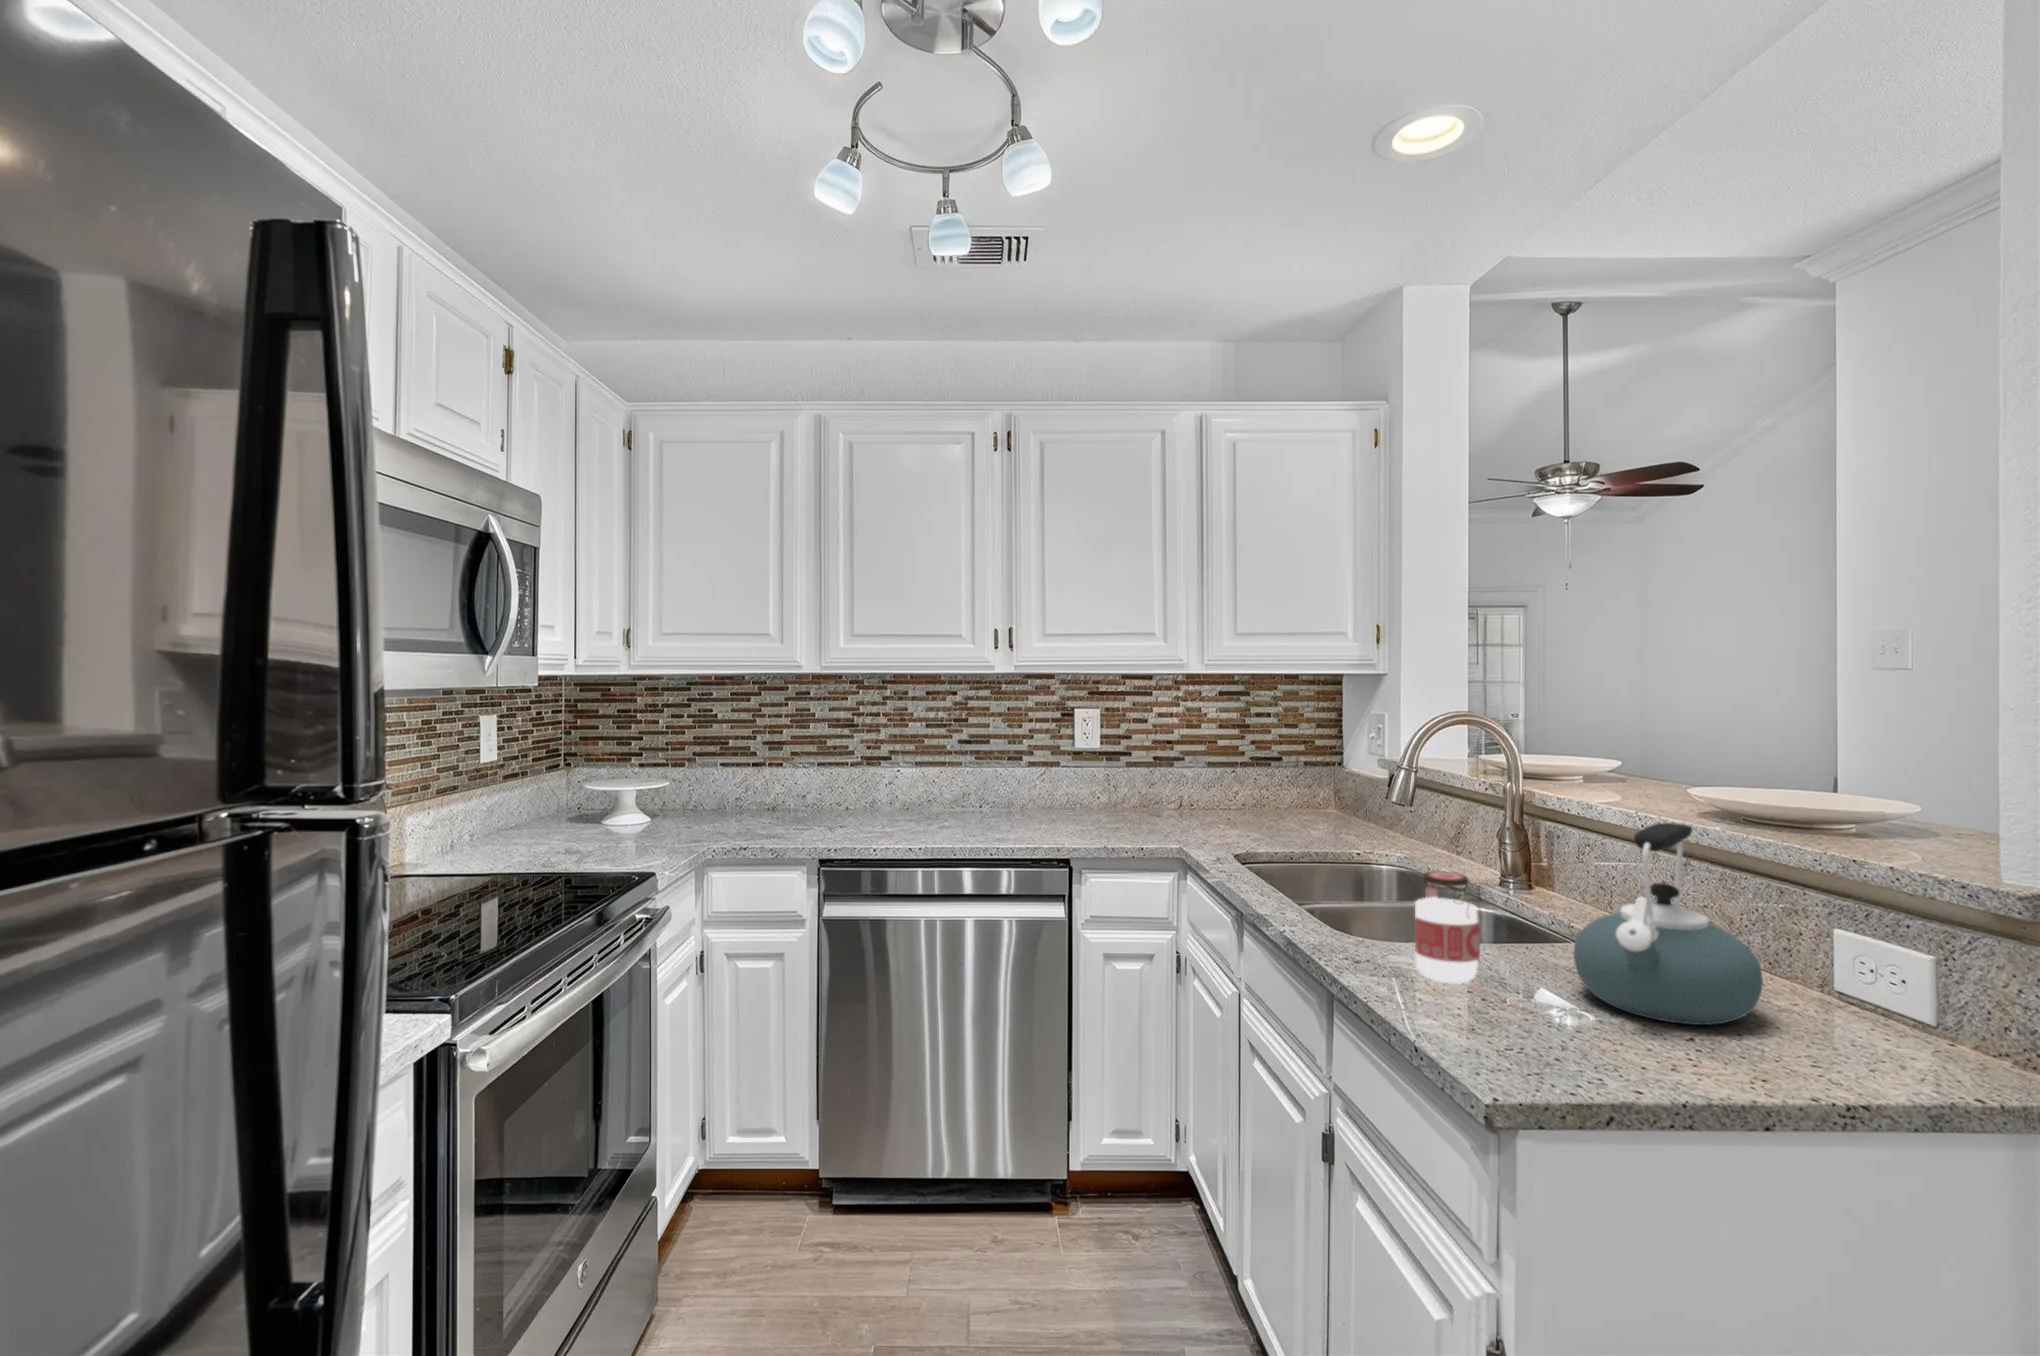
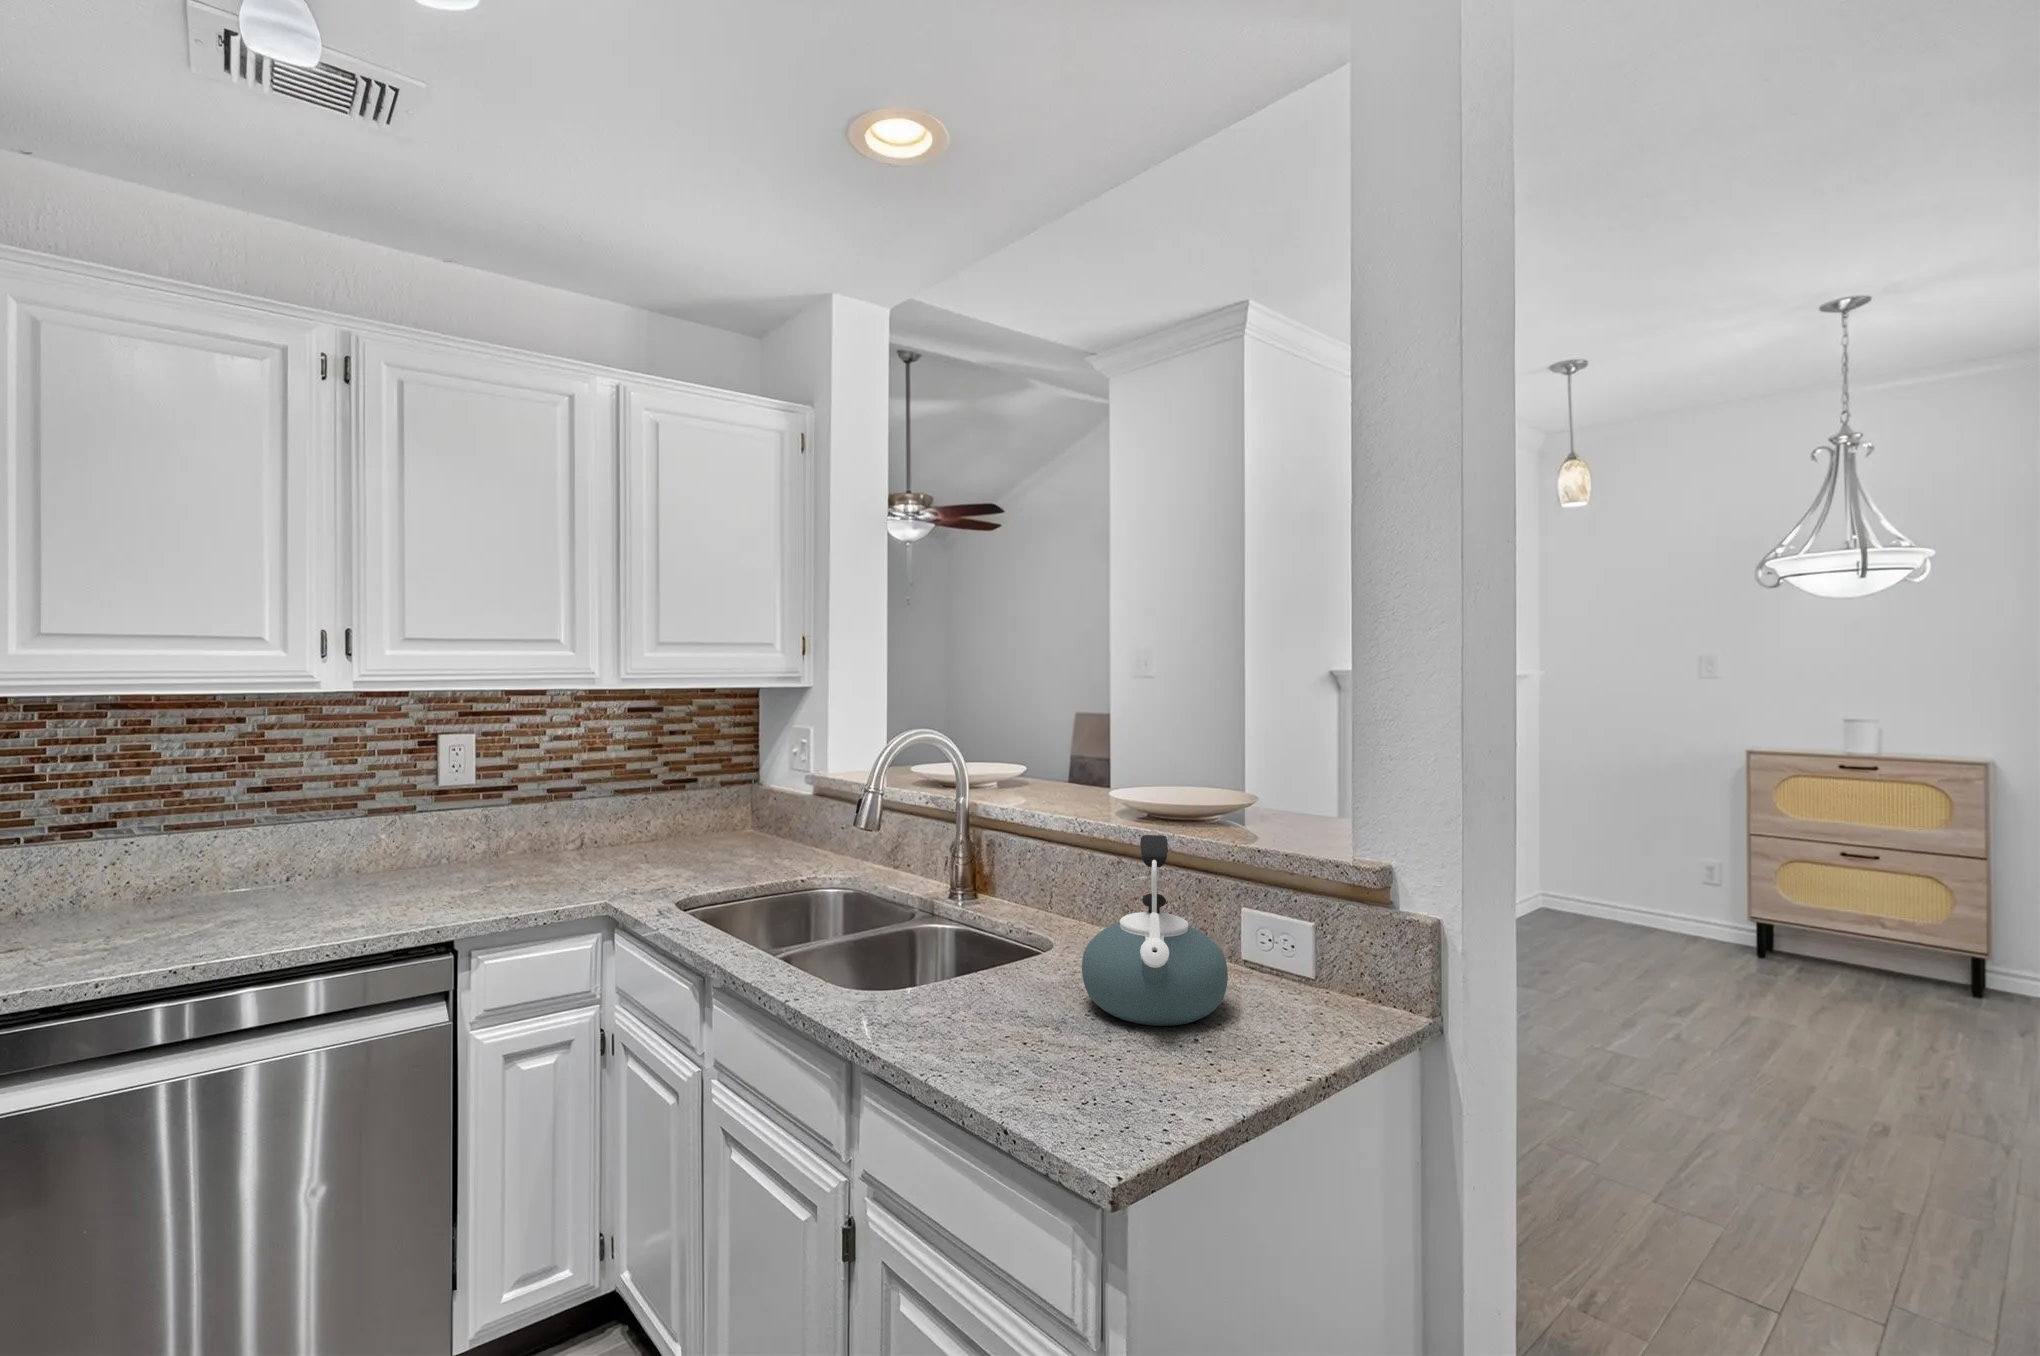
jar: present [1415,871,1480,984] -> none [945,910,1011,1033]

